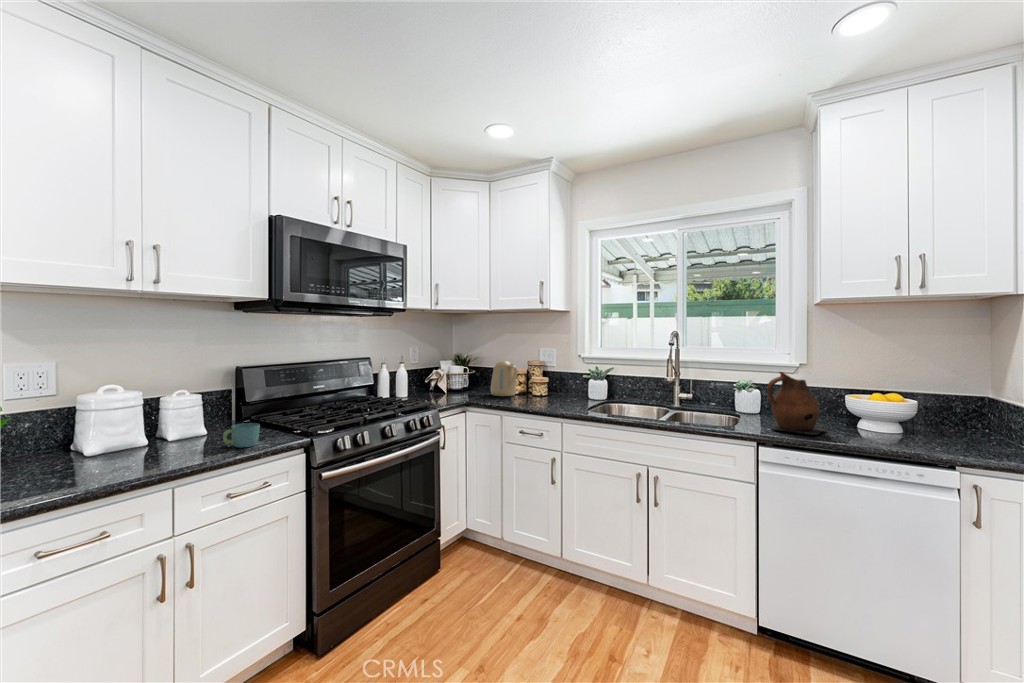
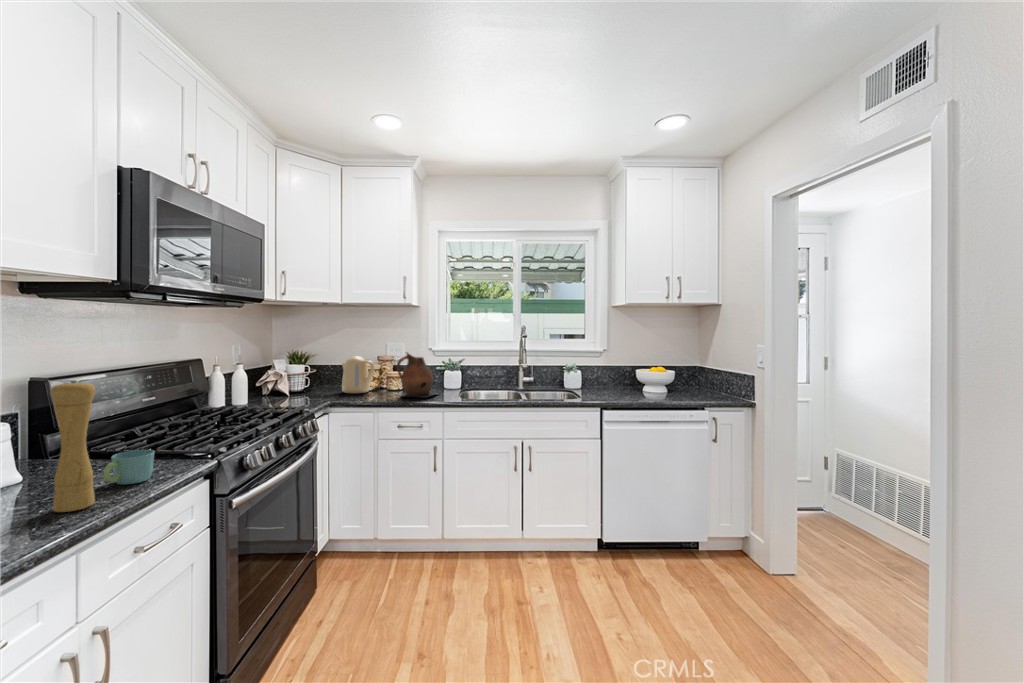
pepper mill: none [178,368,206,459] -> present [50,381,95,512]
ceramic pitcher: present [767,372,826,435] -> present [397,352,437,398]

